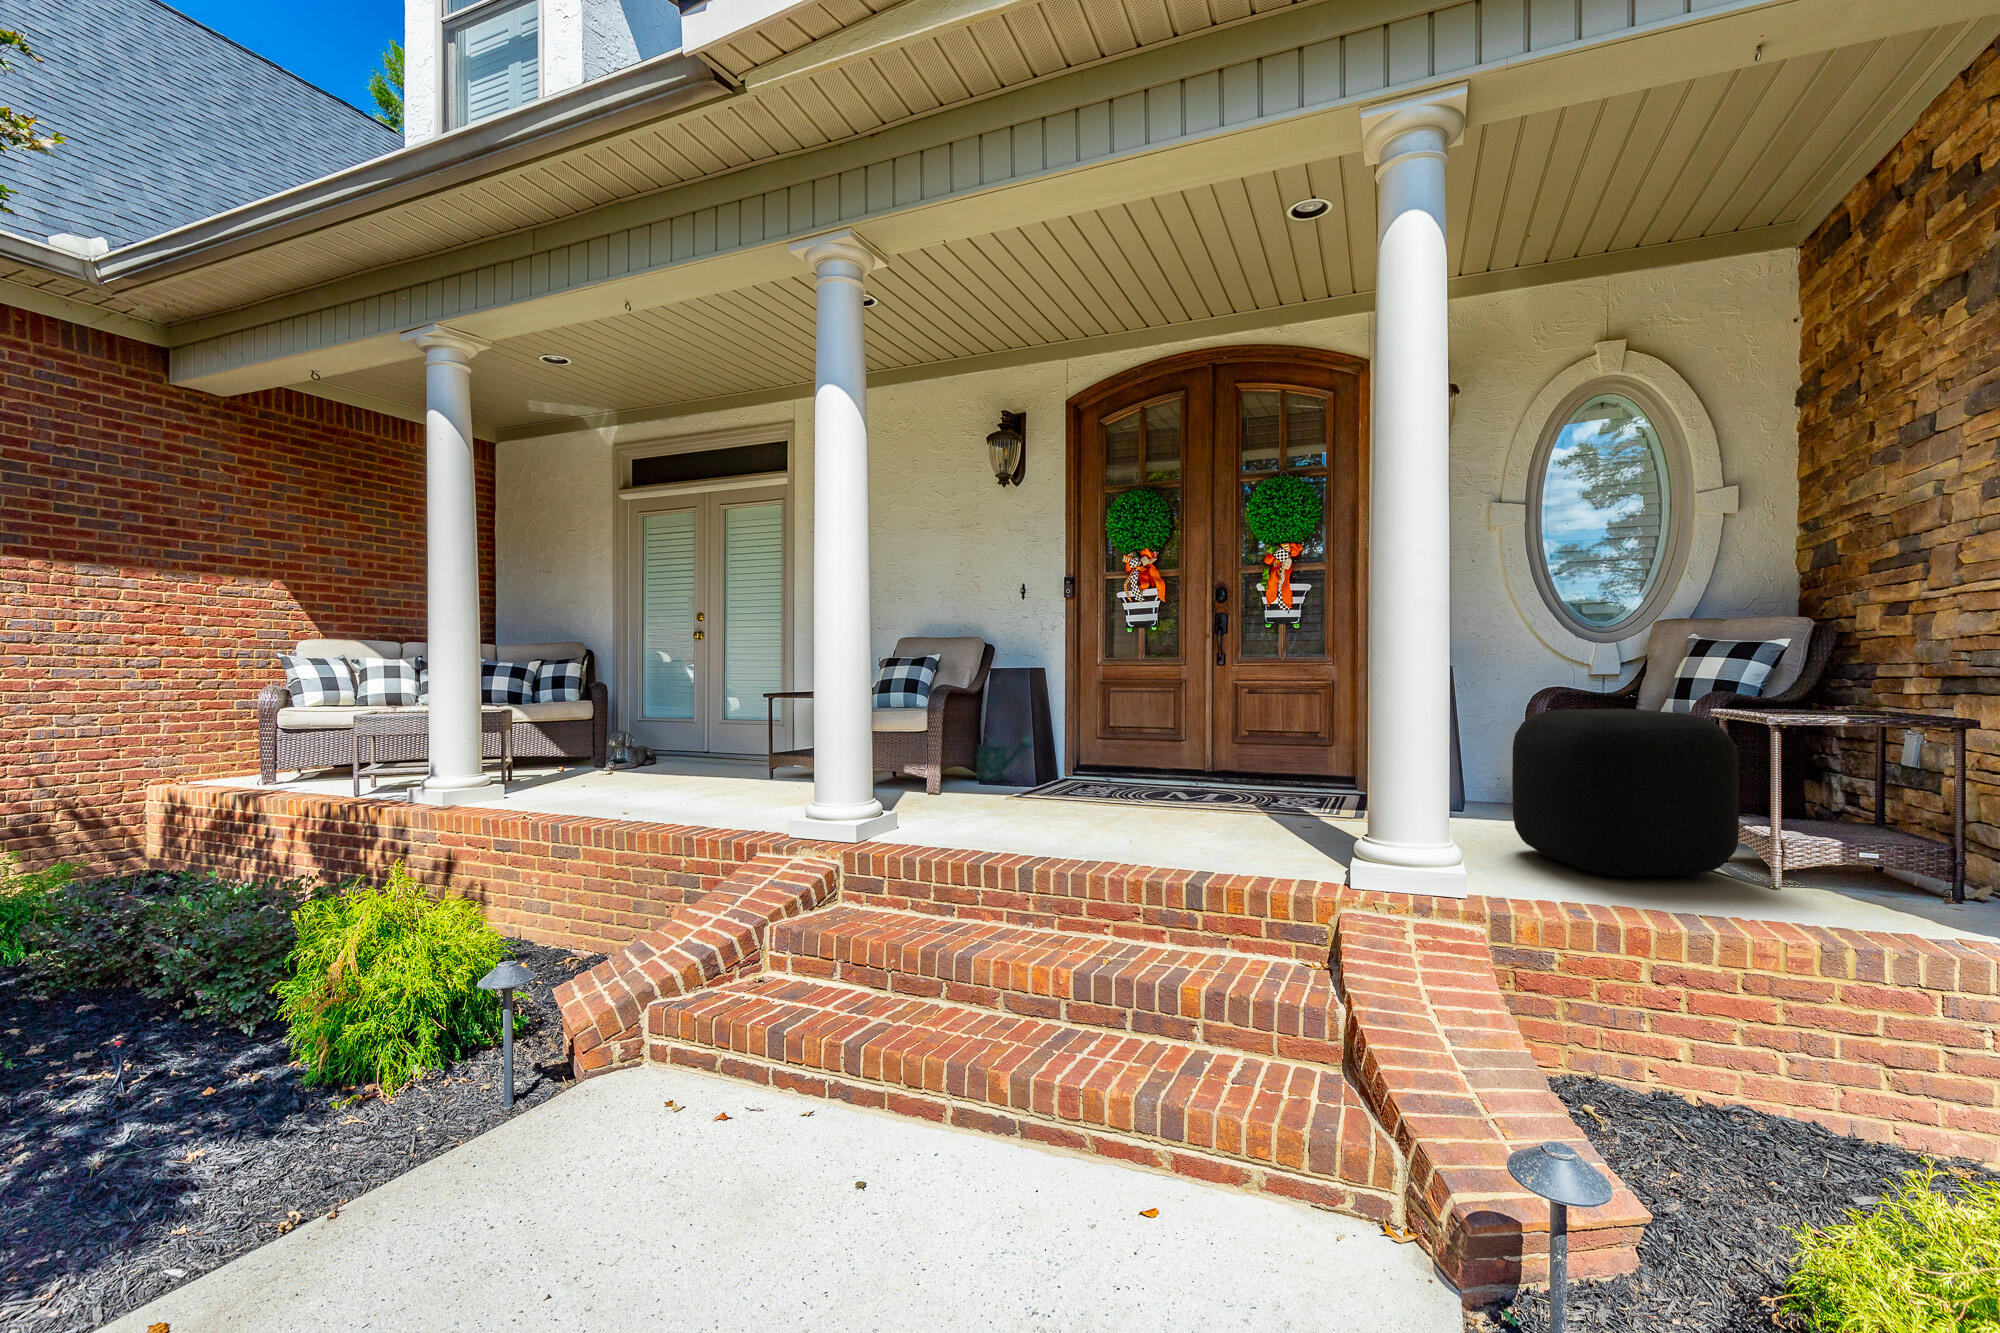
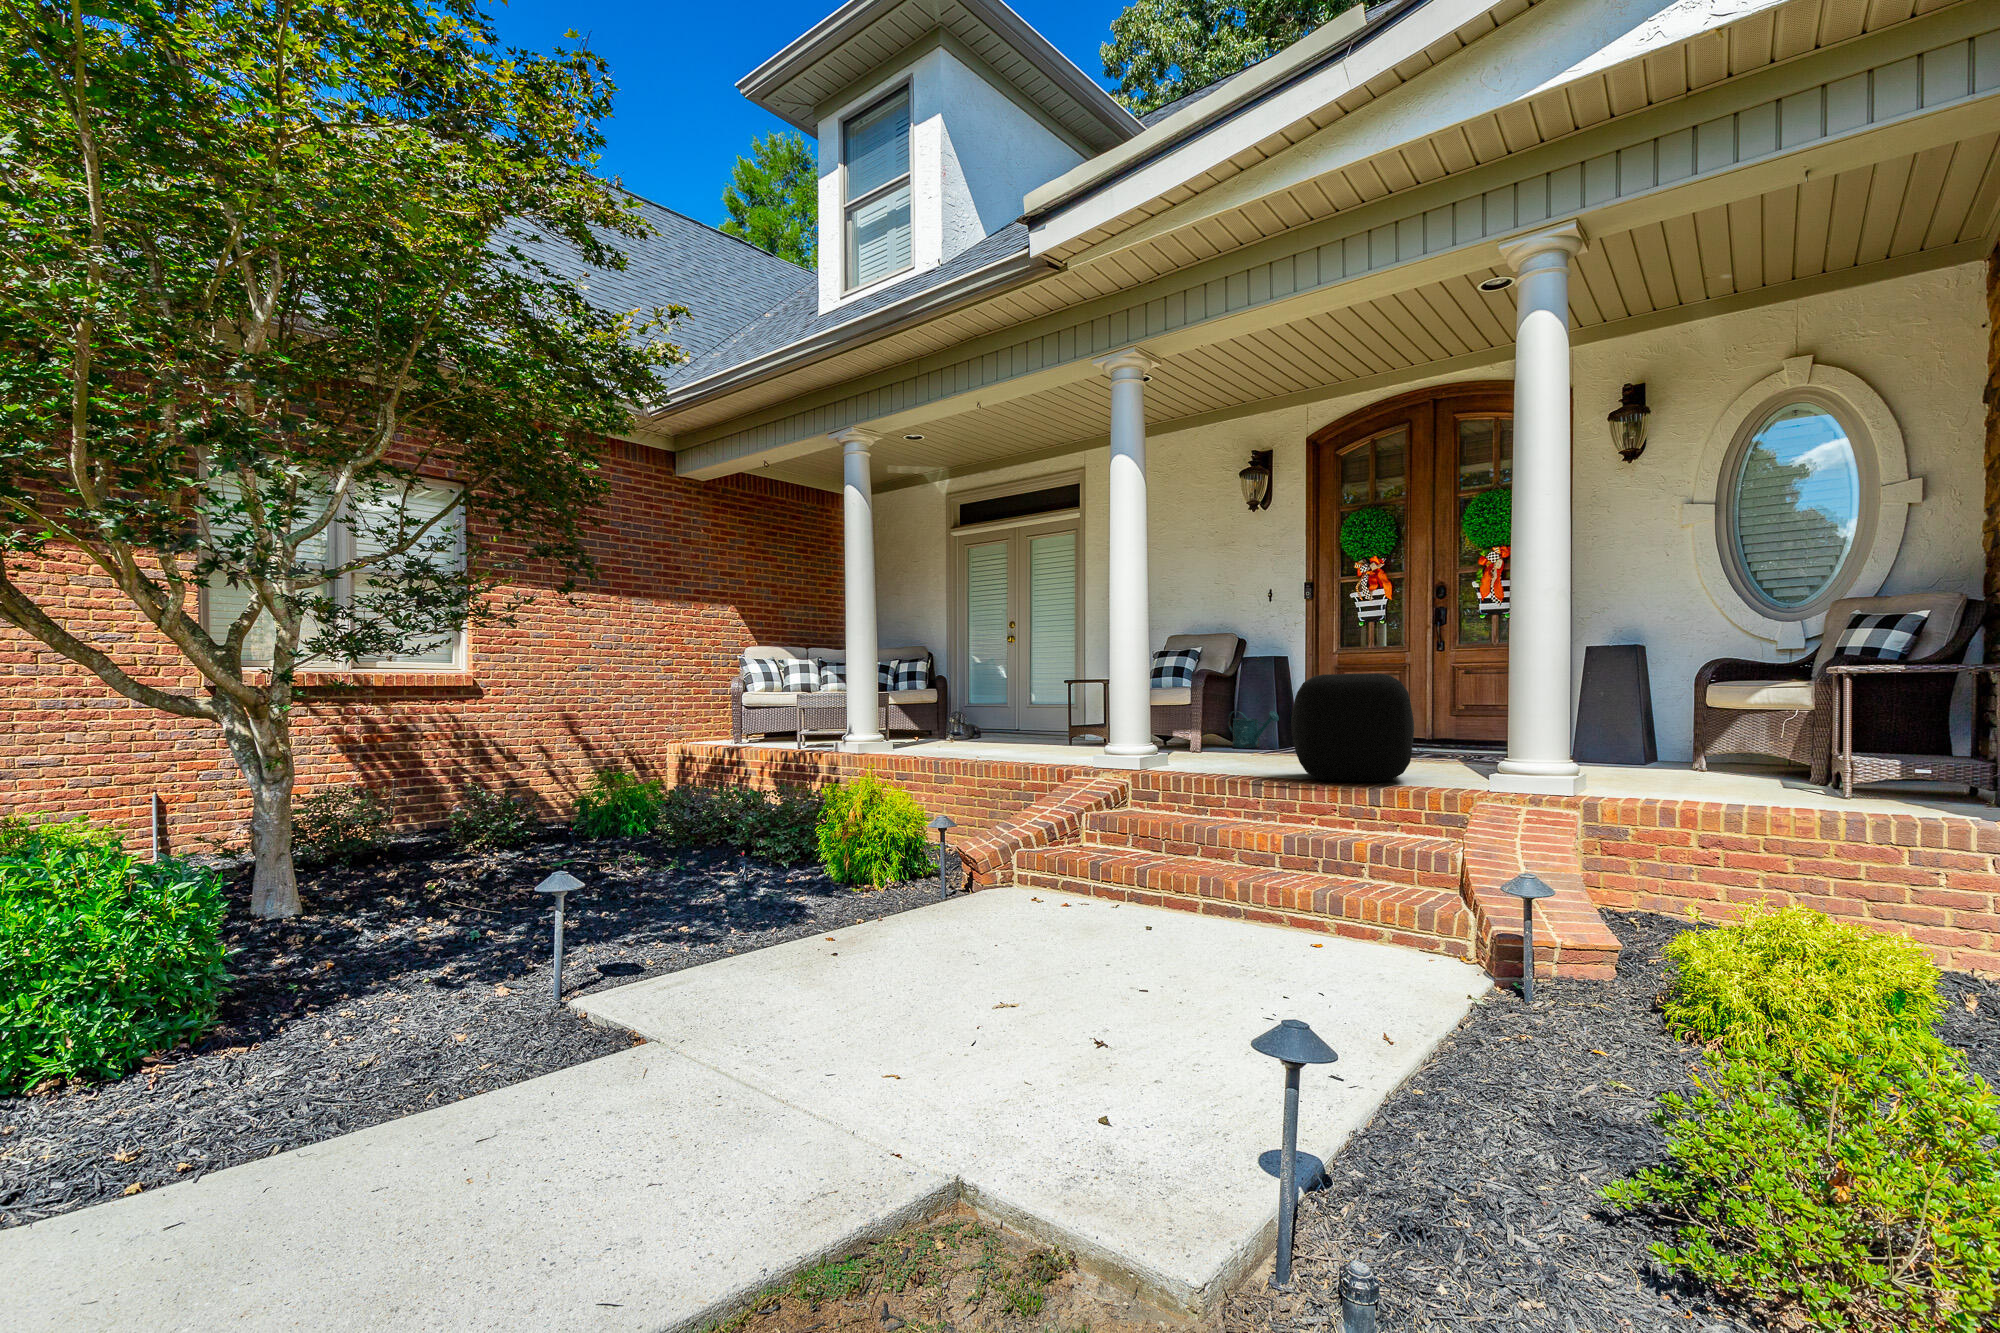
ottoman: present [1512,709,1739,876] -> present [1291,673,1414,781]

